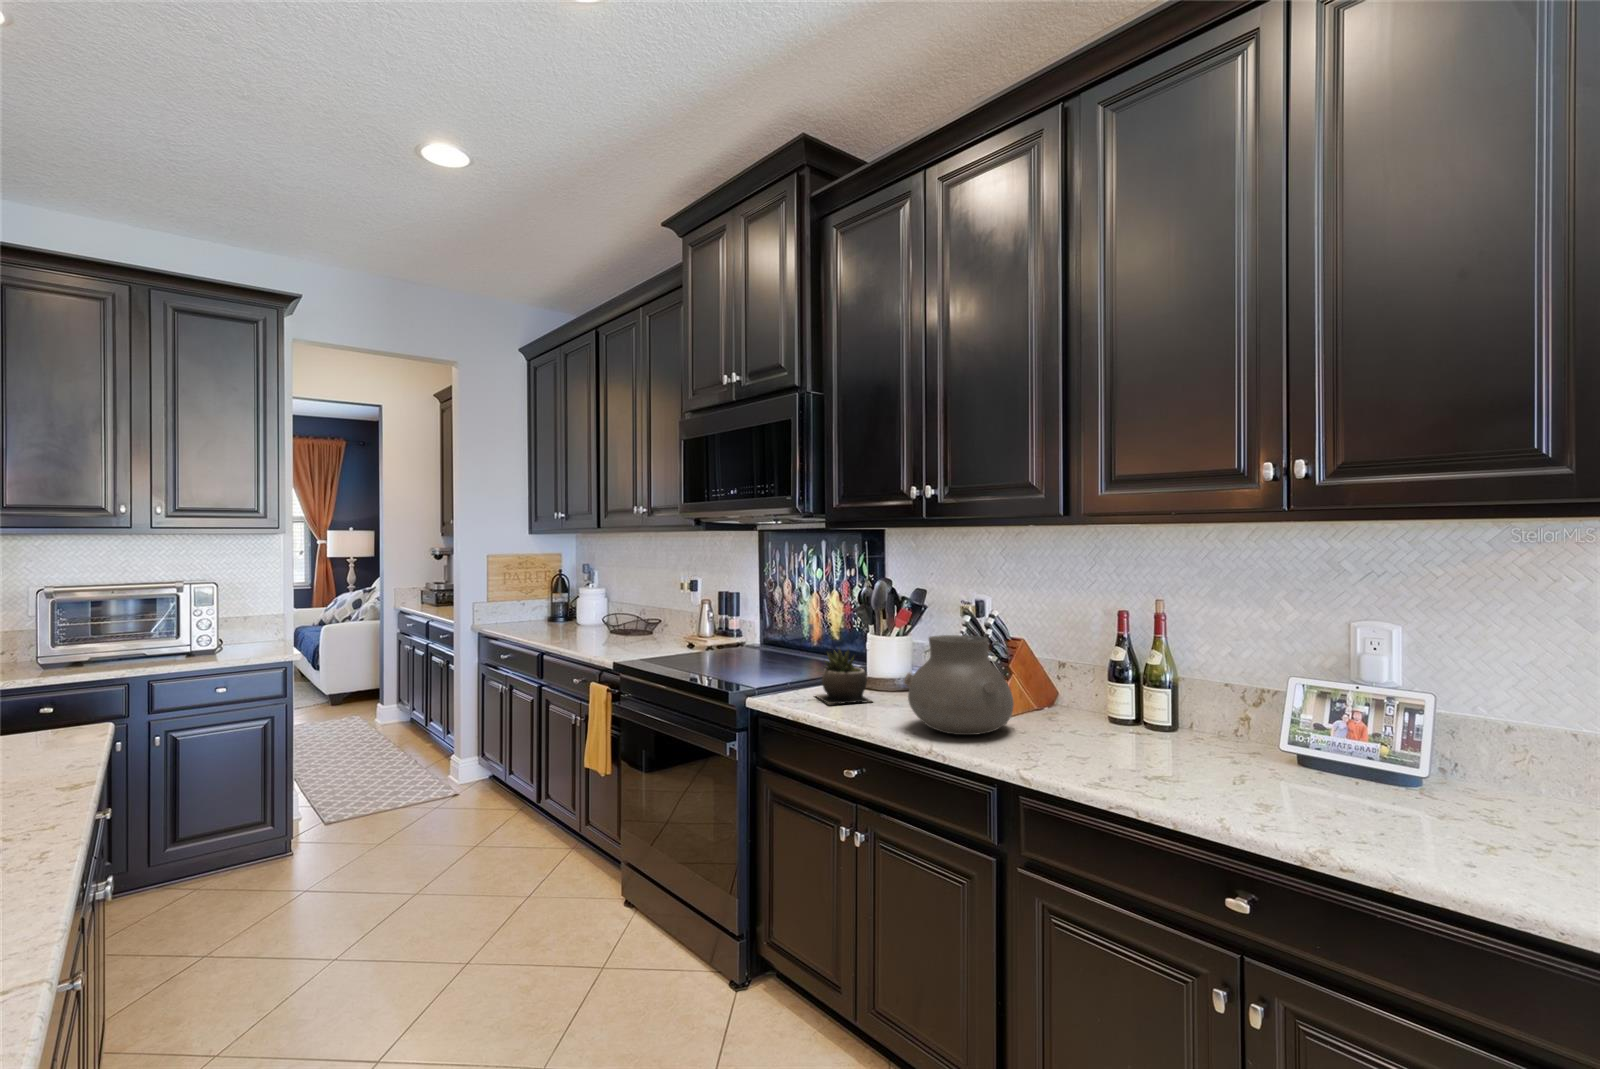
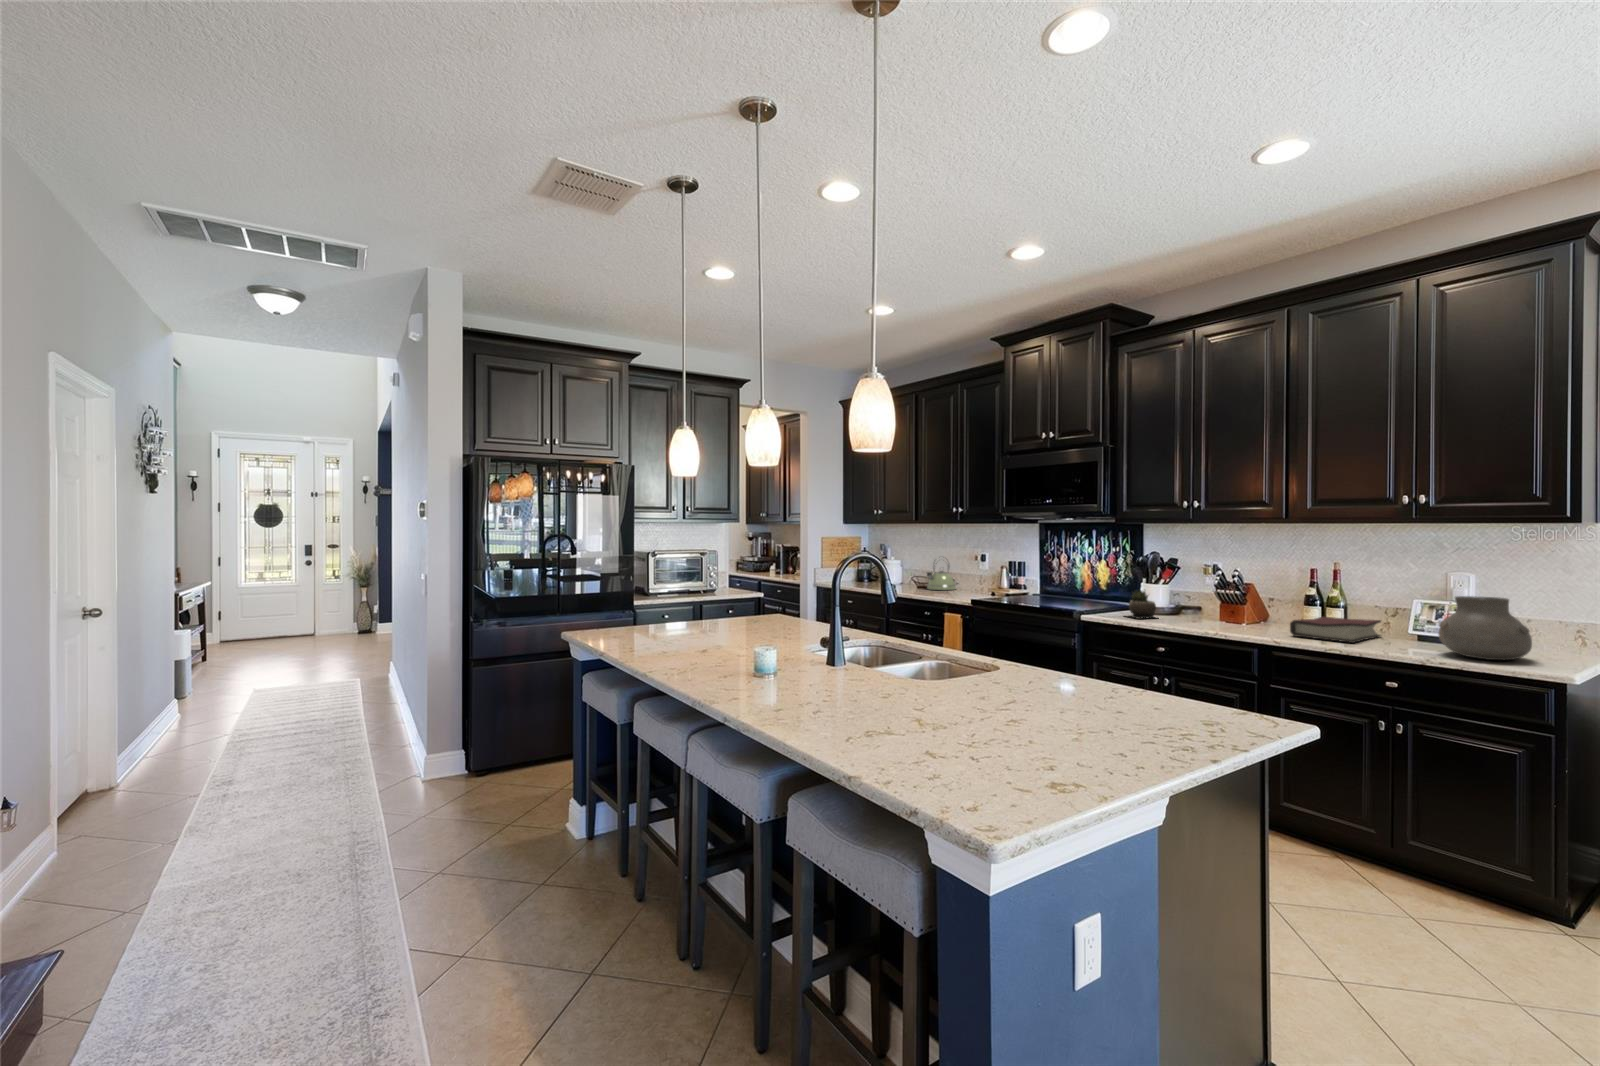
kettle: none [601,582,653,637] -> present [927,560,956,590]
vase: present [904,635,1014,735] -> present [1439,596,1532,660]
hardback book: none [1059,707,1231,781] -> present [1290,617,1381,643]

